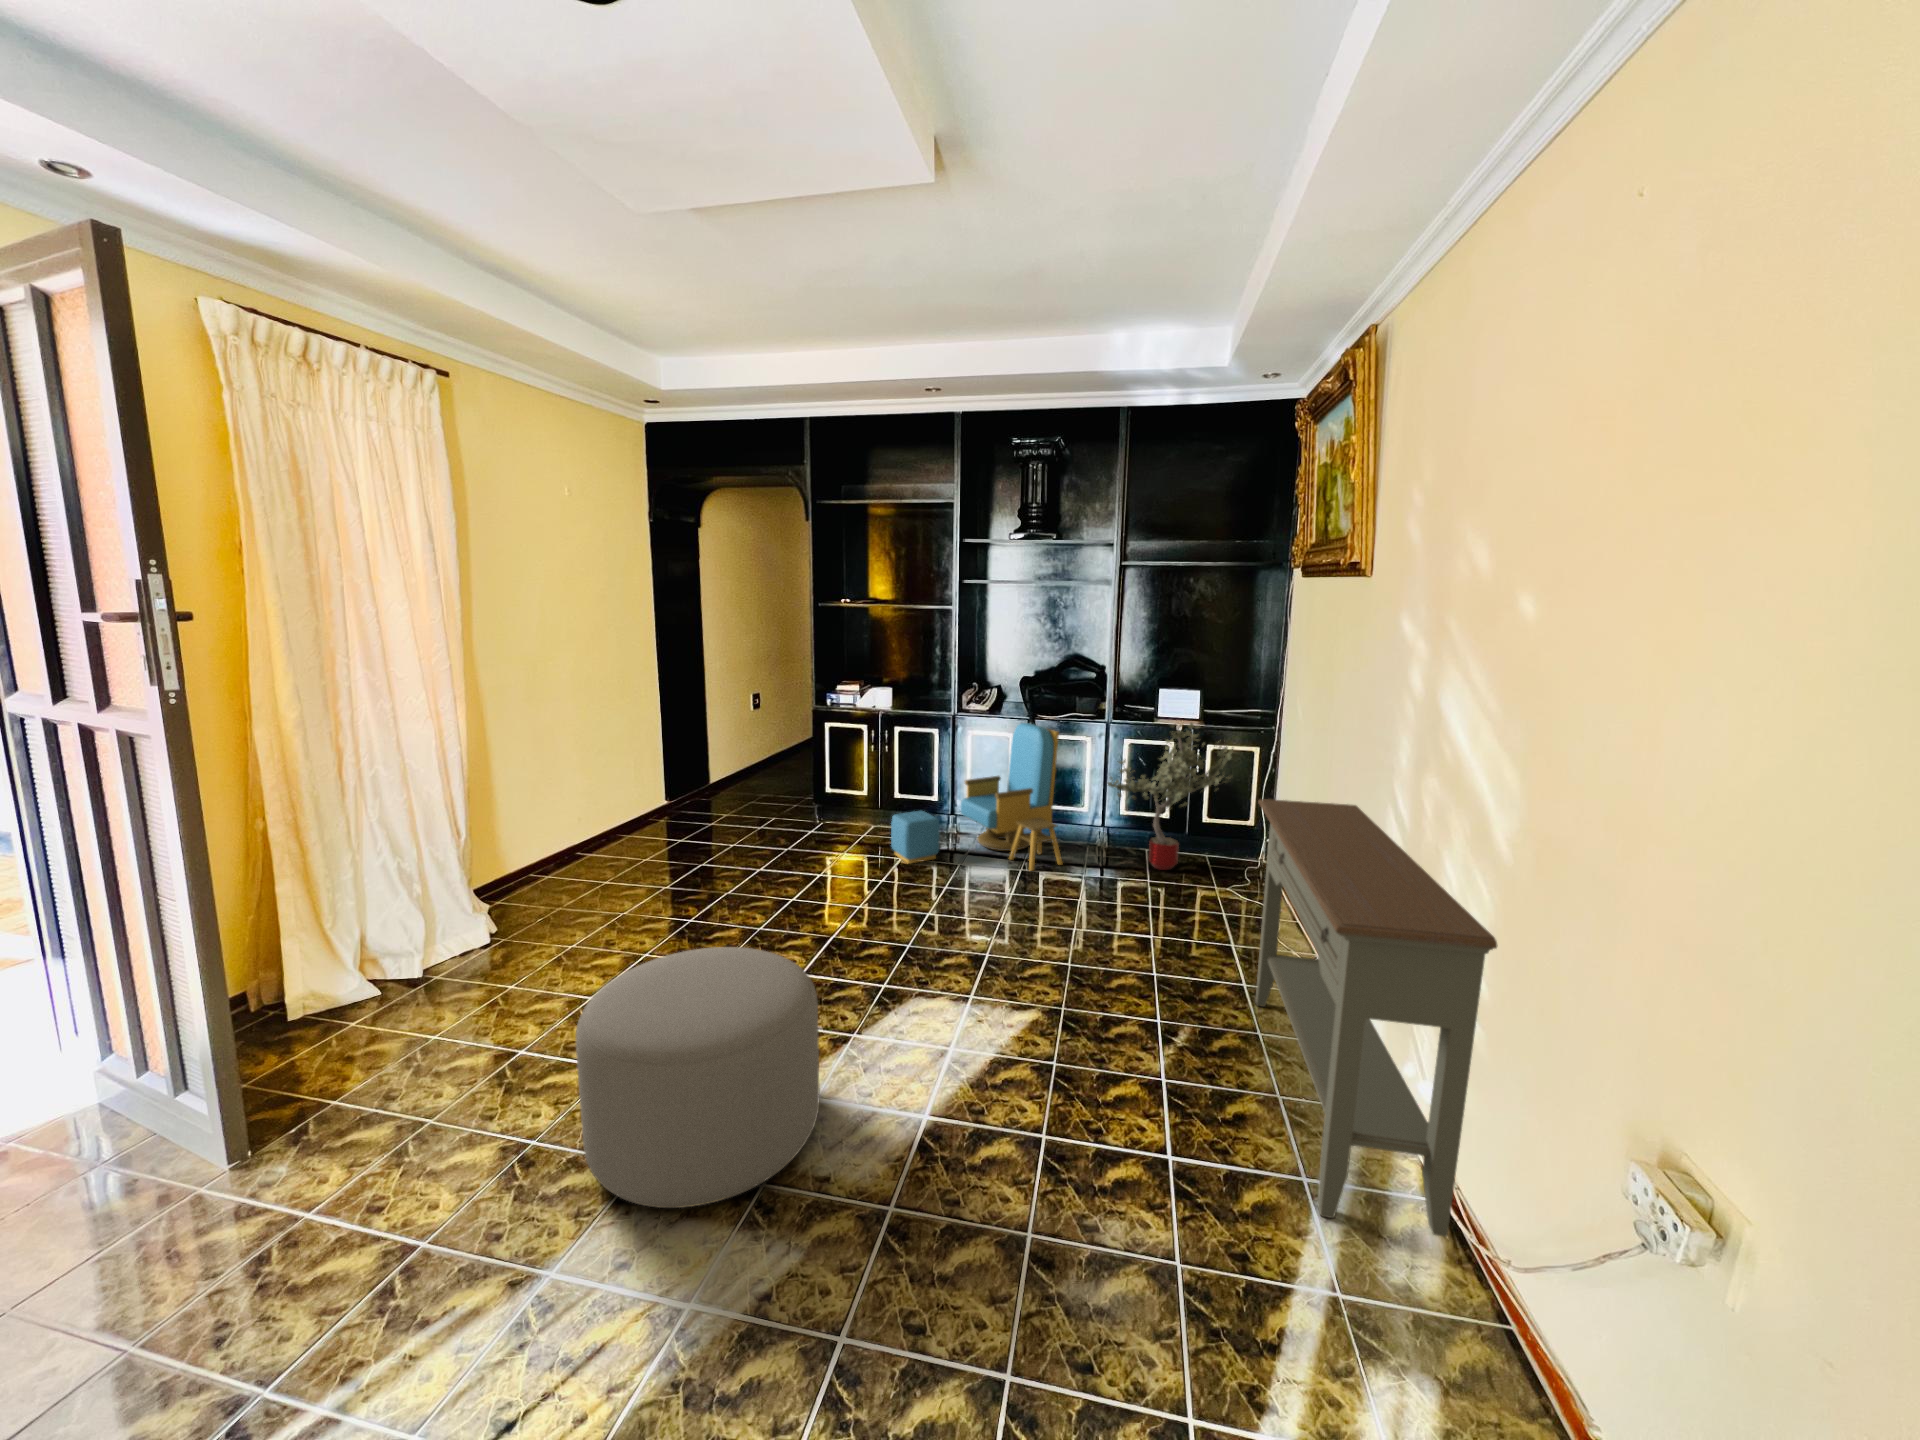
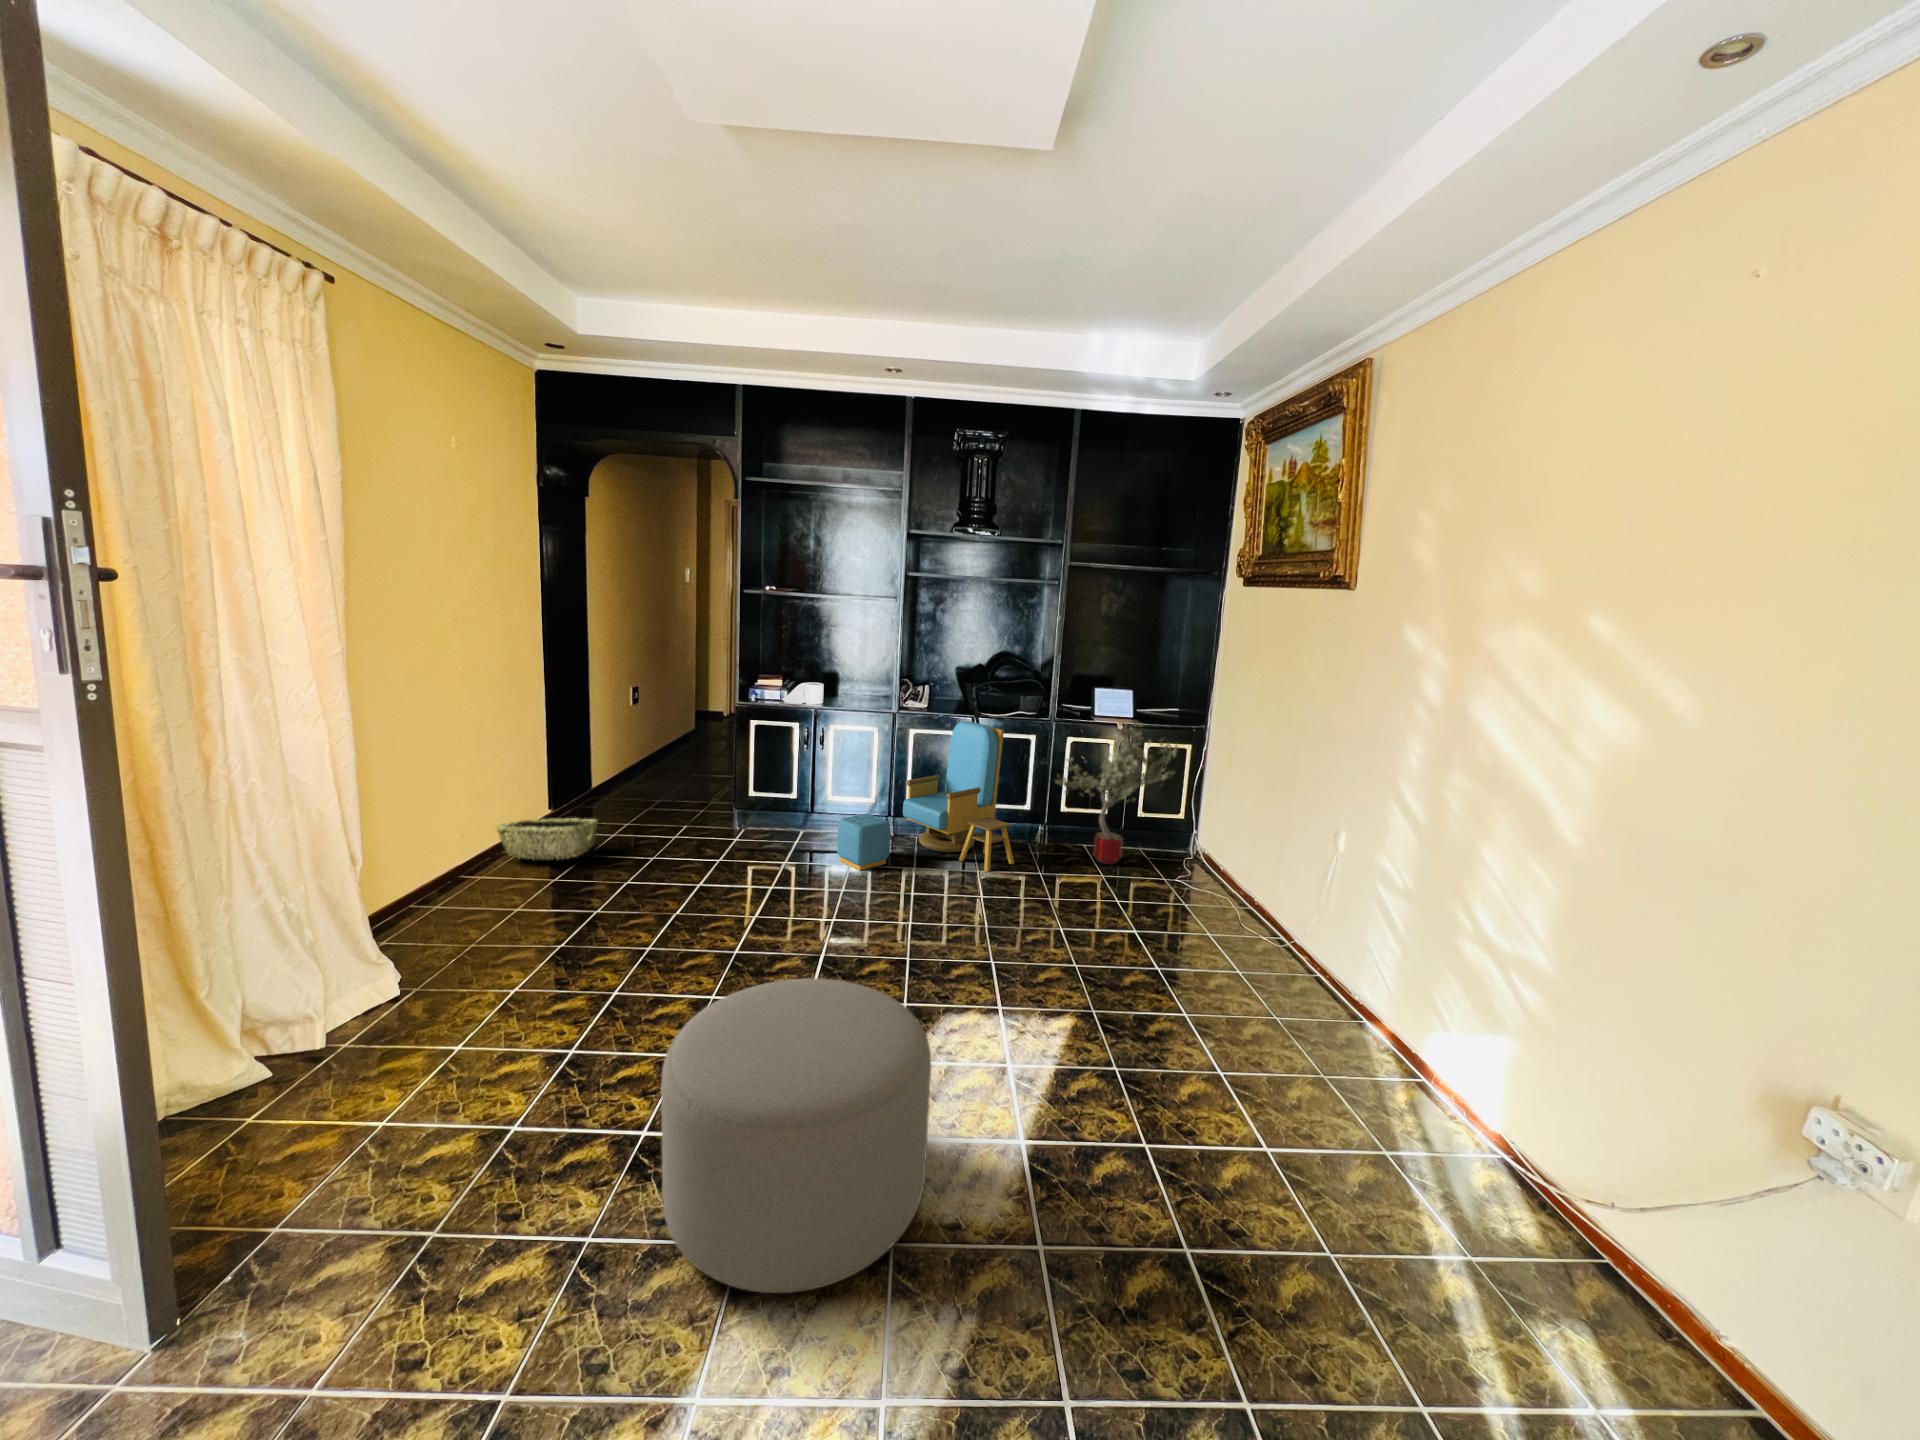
console table: present [1255,799,1498,1237] -> none [1257,795,1591,1189]
woven basket: none [606,807,690,843] -> present [496,818,598,860]

